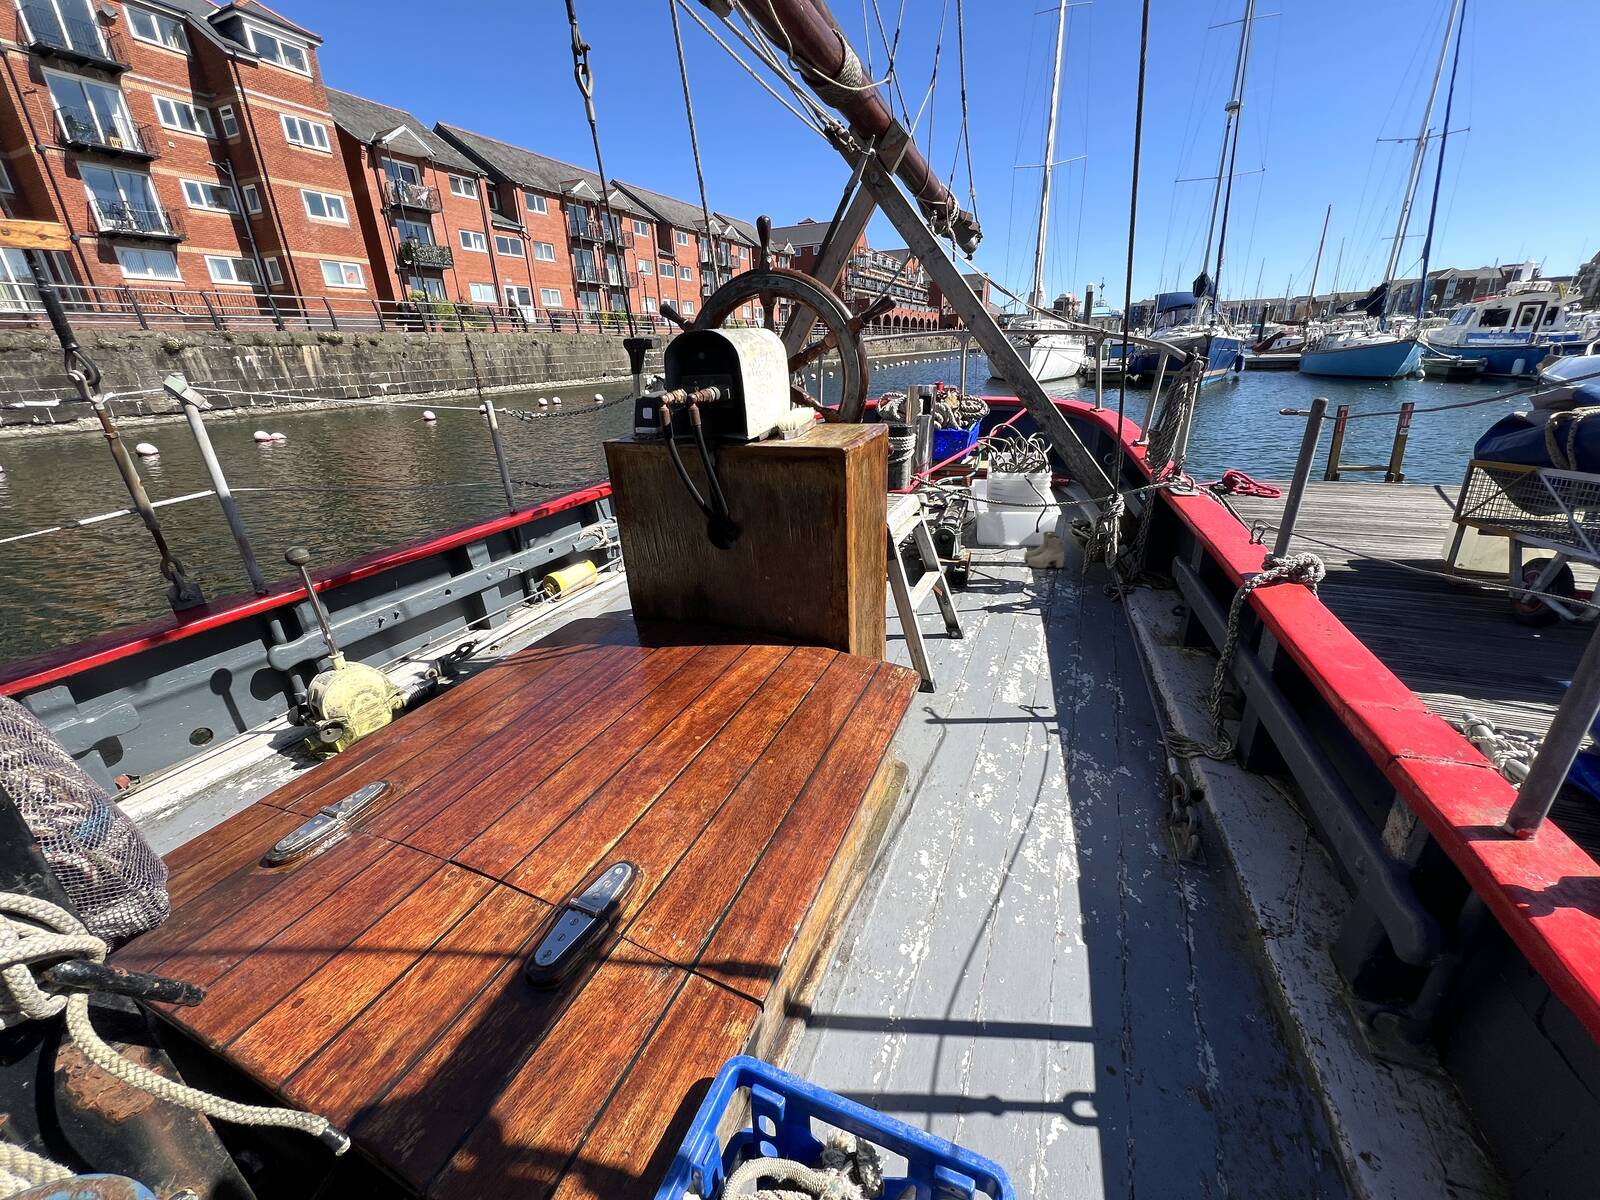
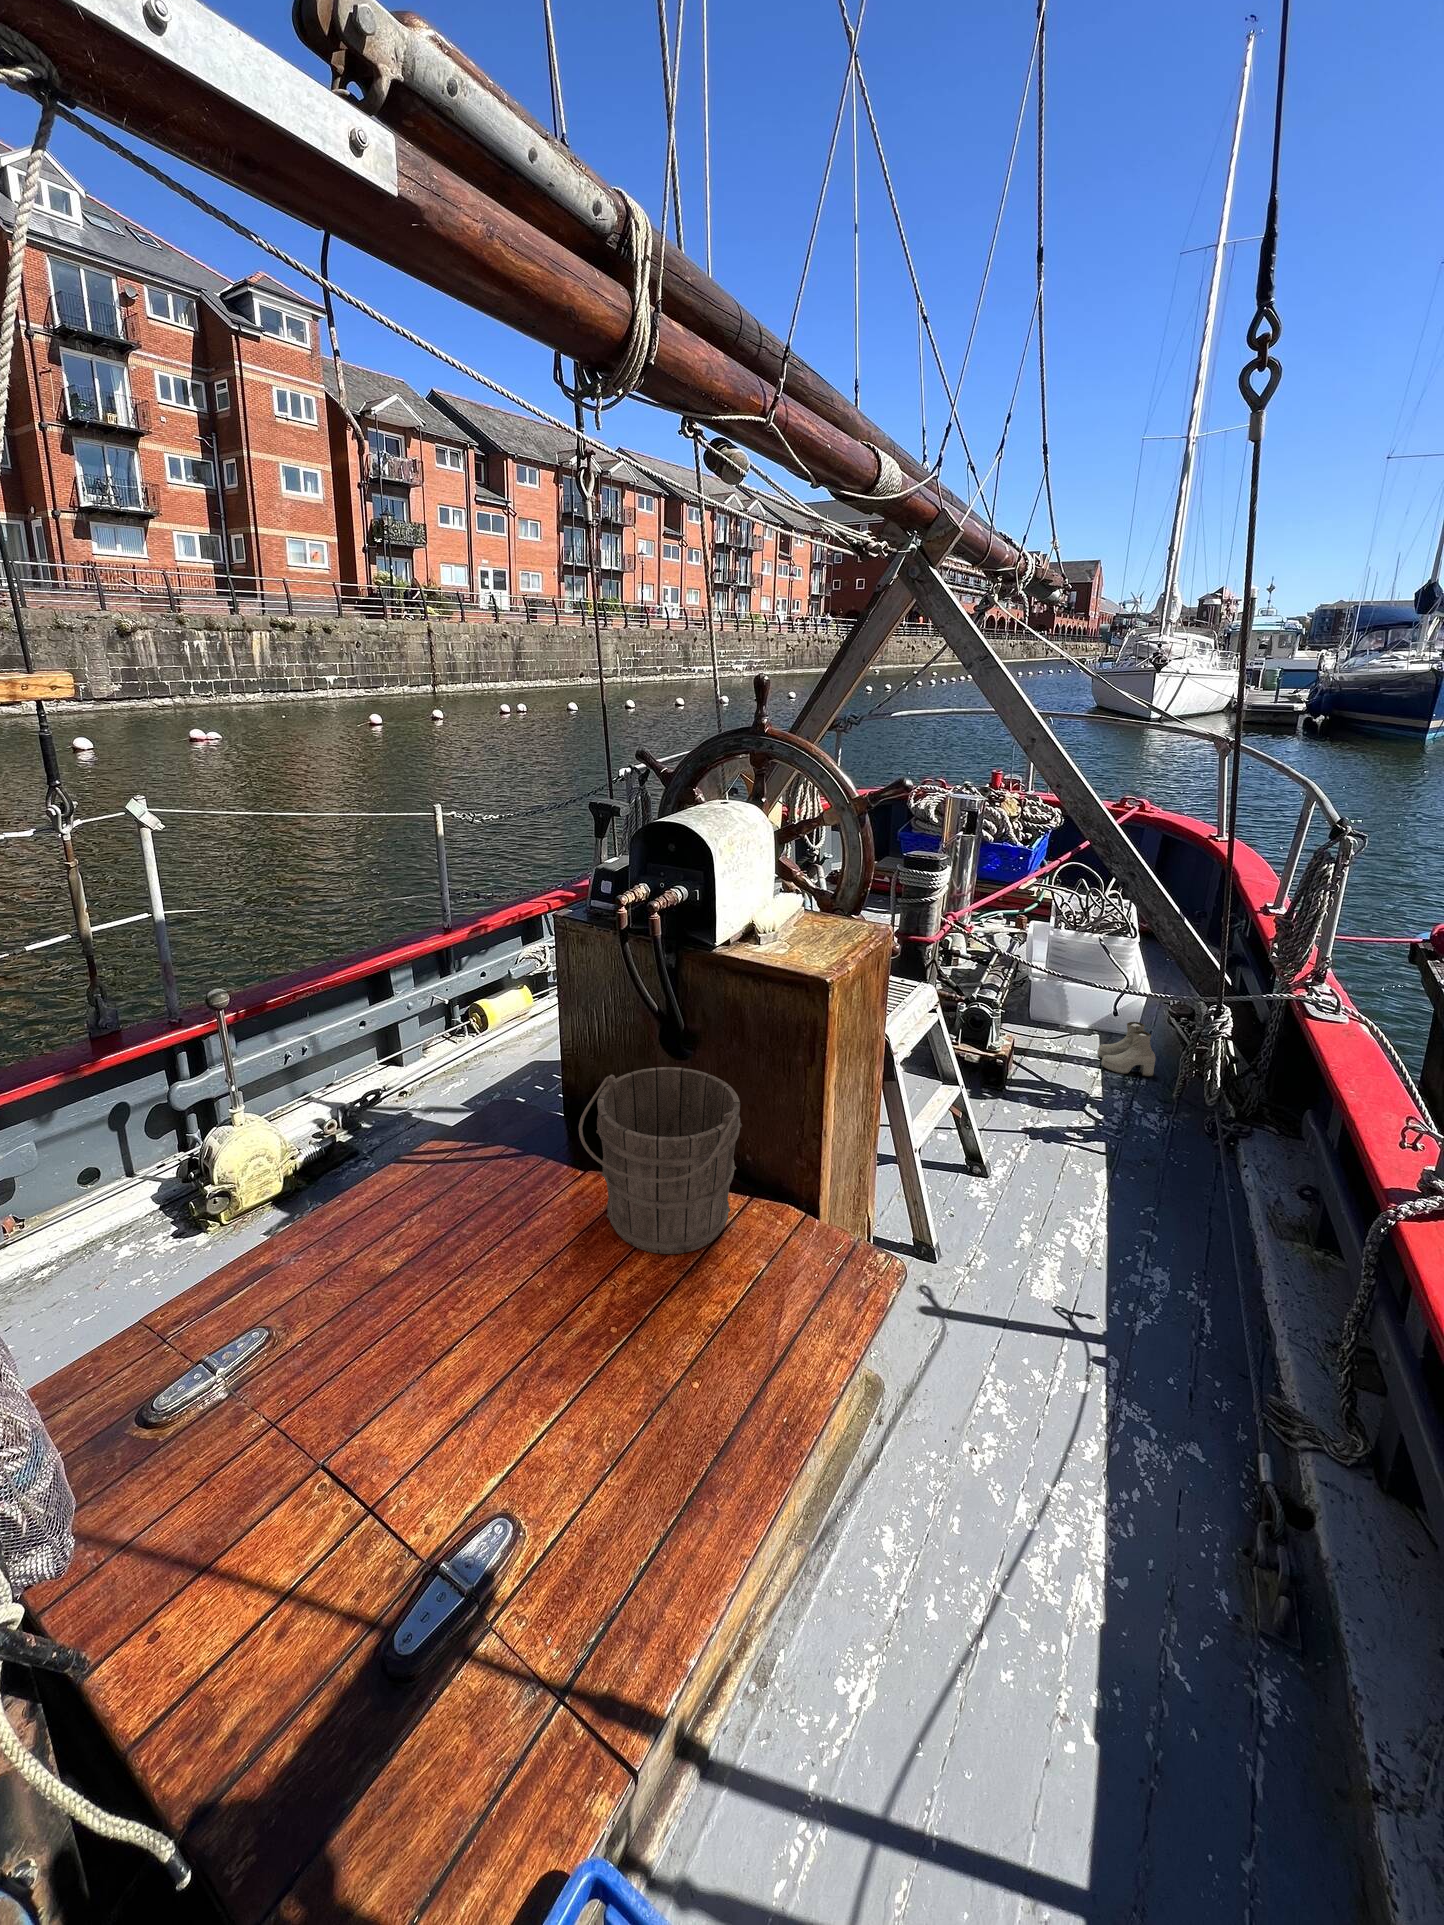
bucket: none [645,547,782,687] -> present [579,1067,742,1254]

